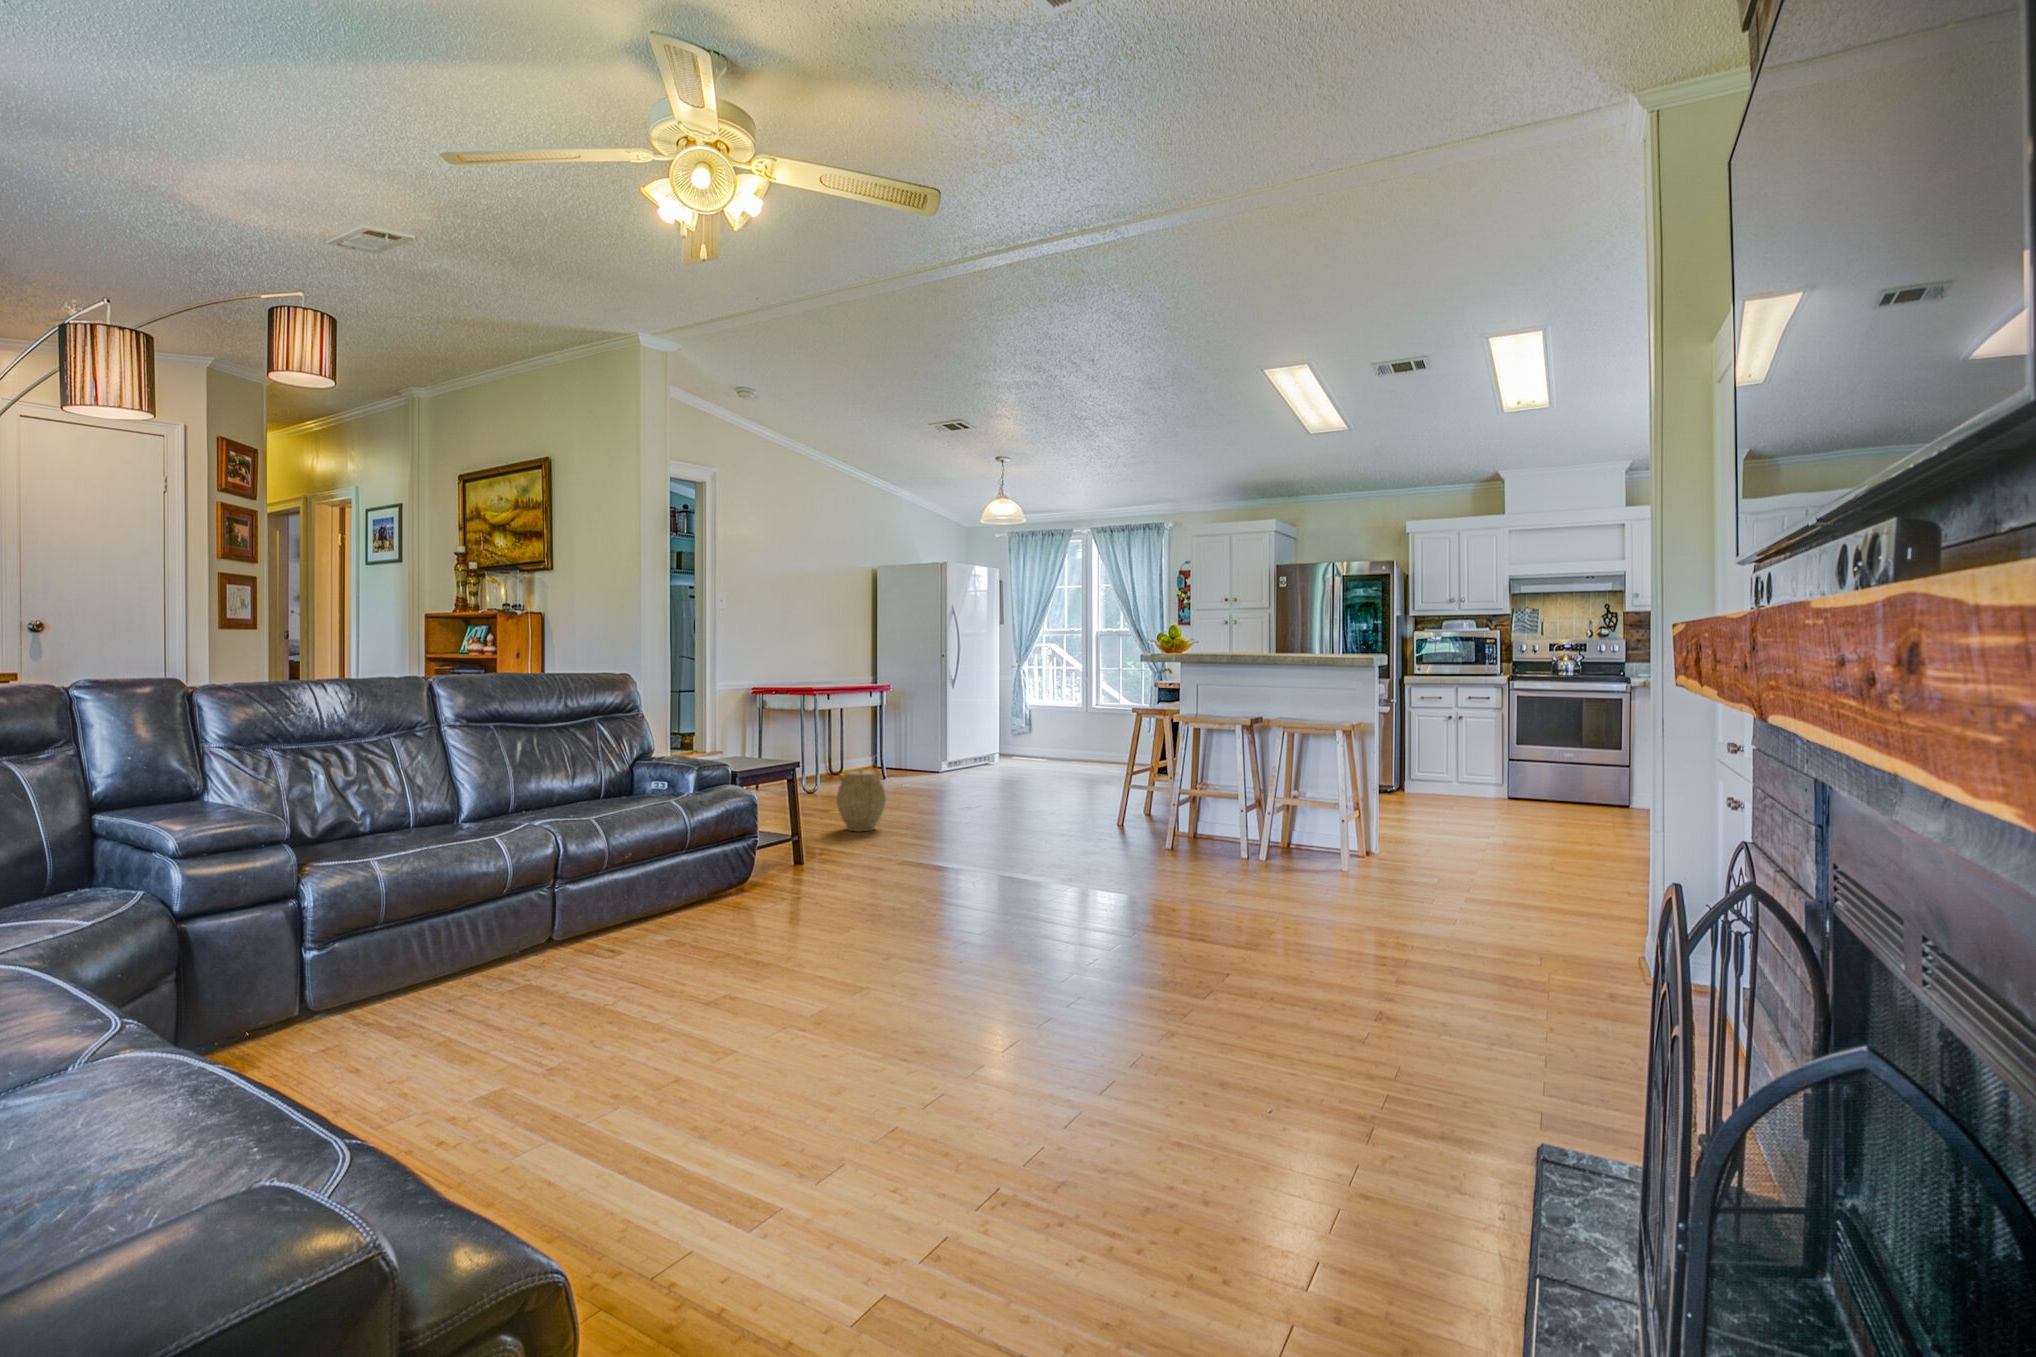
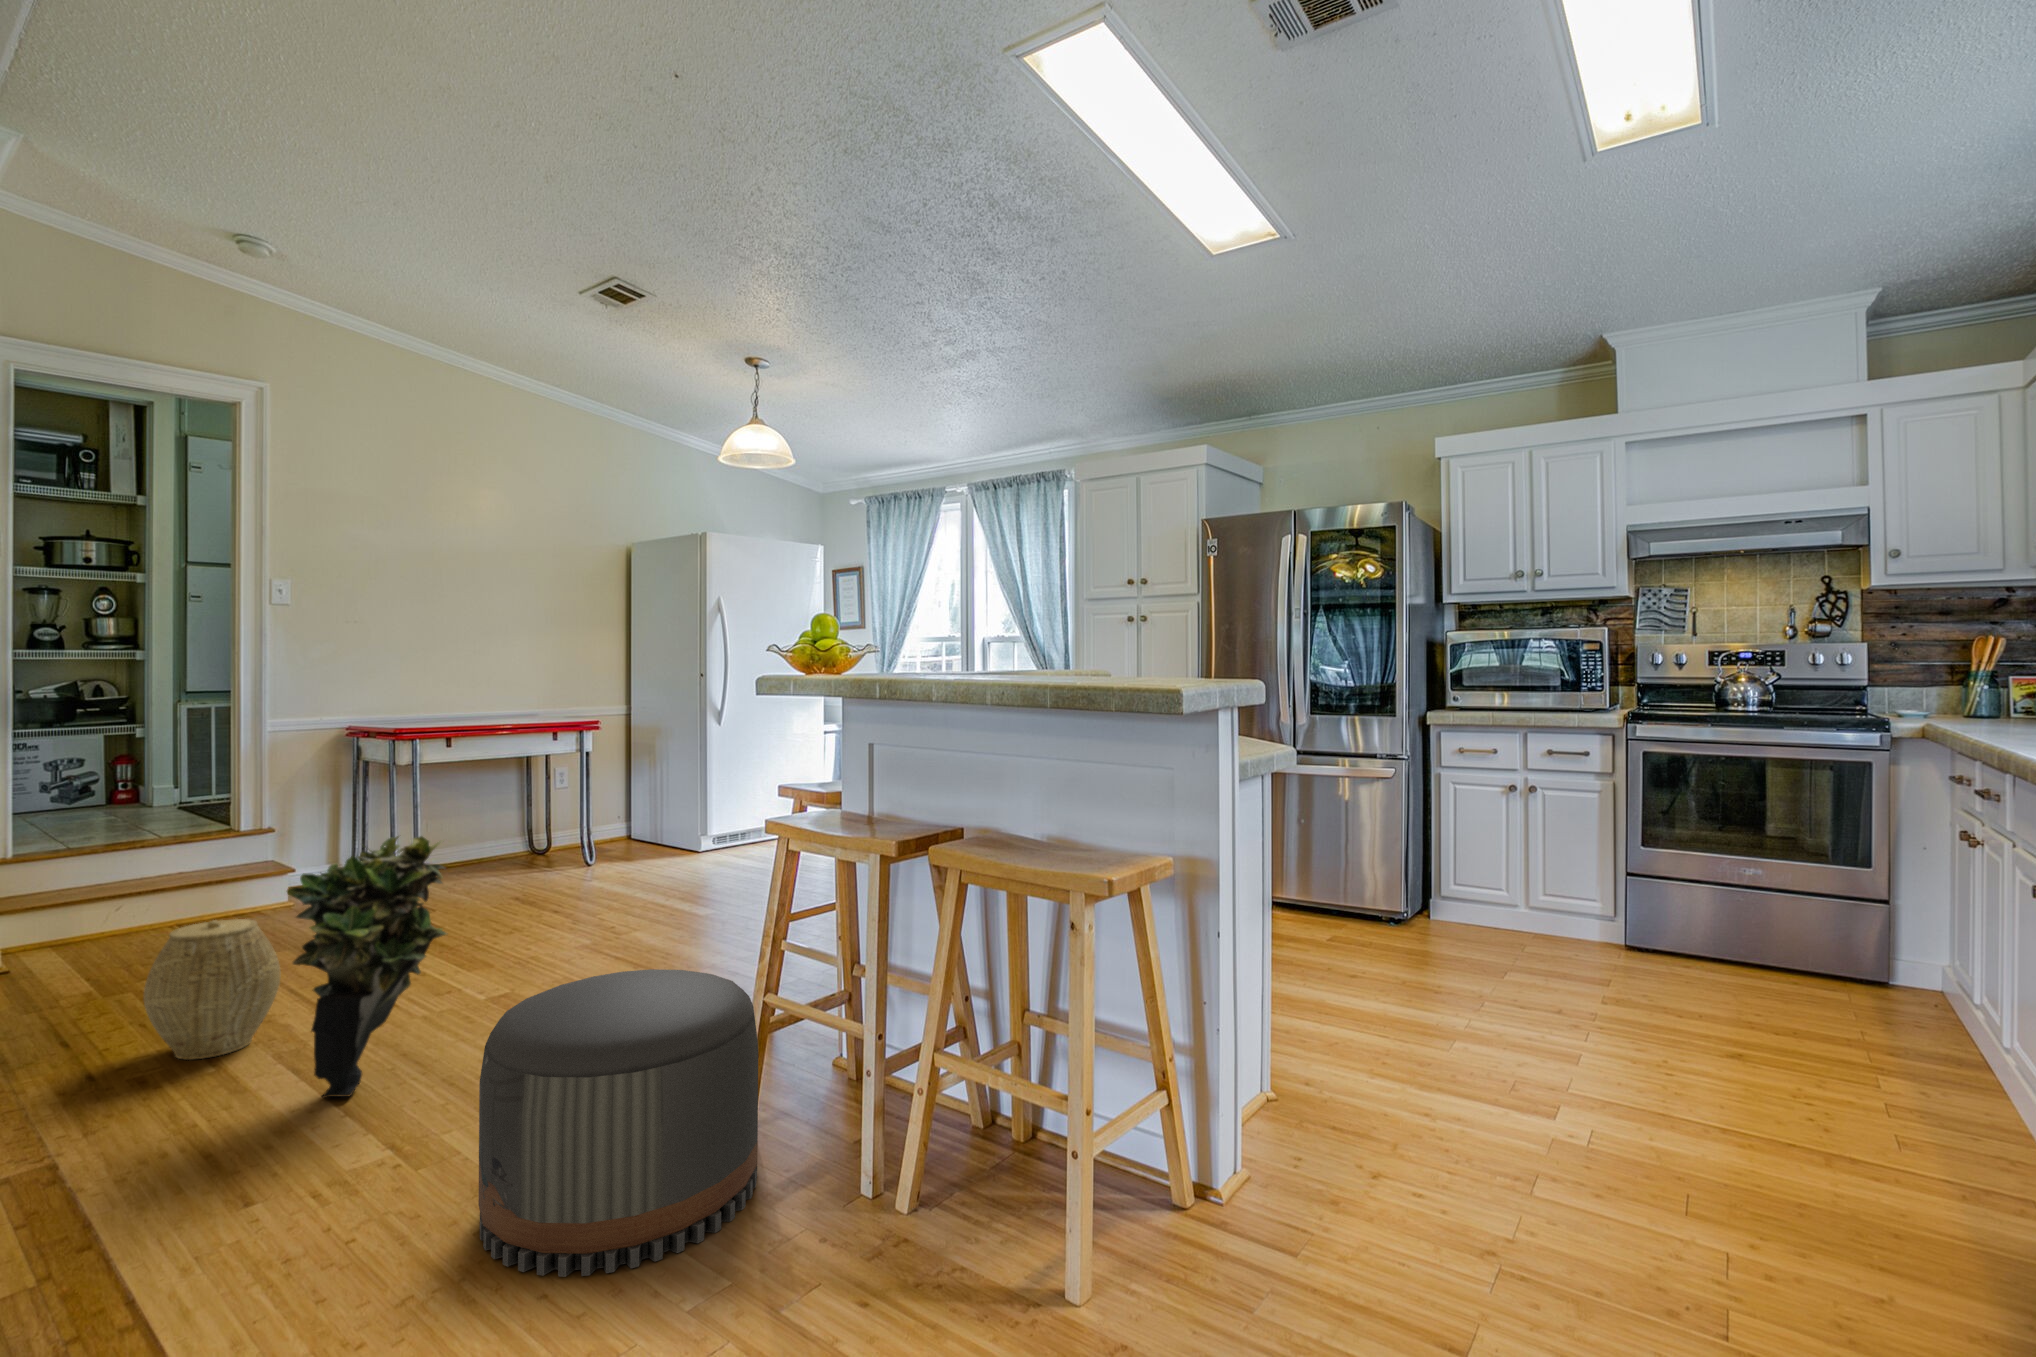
potted plant: none [925,728,987,838] -> present [287,836,446,1098]
pouf: none [1079,771,1176,861] -> present [478,969,758,1277]

